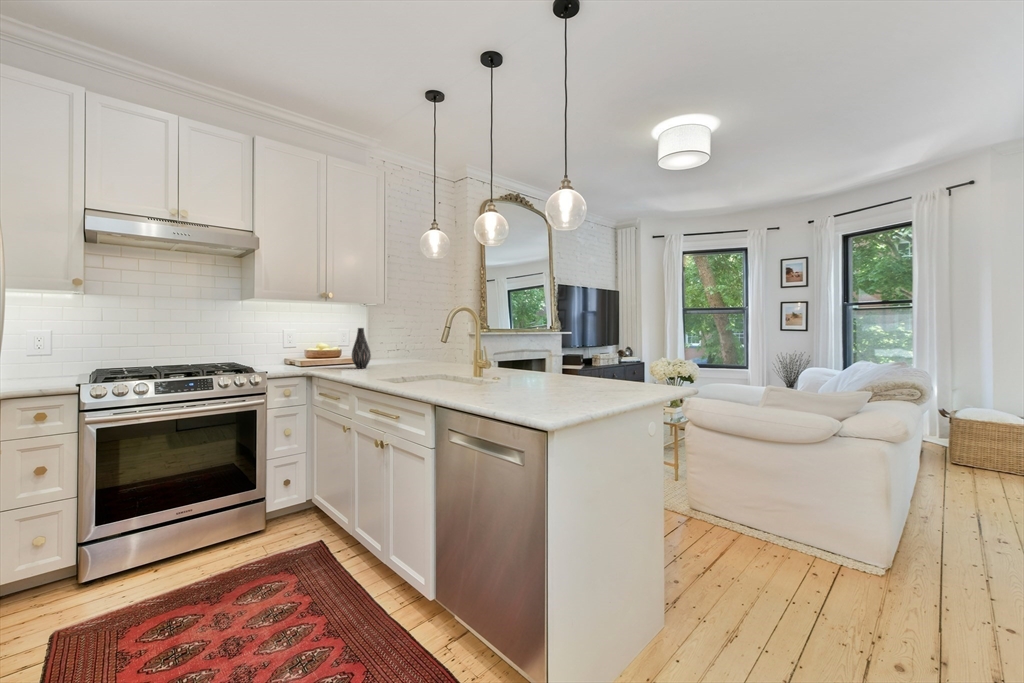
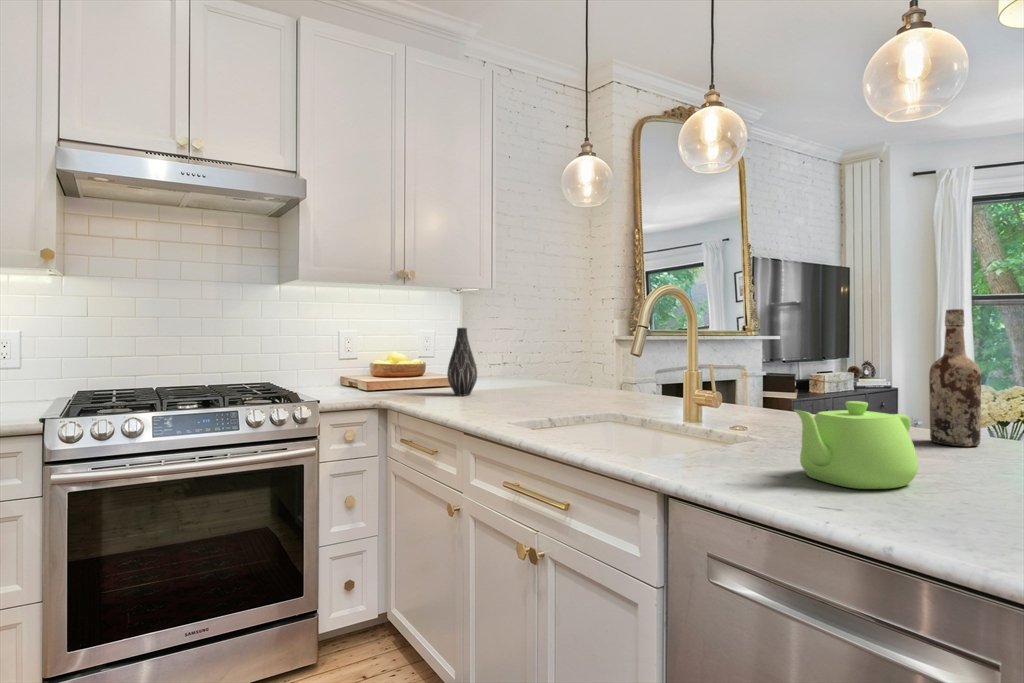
wine bottle: none [574,320,593,383] -> present [929,309,981,446]
teapot: none [483,361,538,397] -> present [794,401,918,489]

